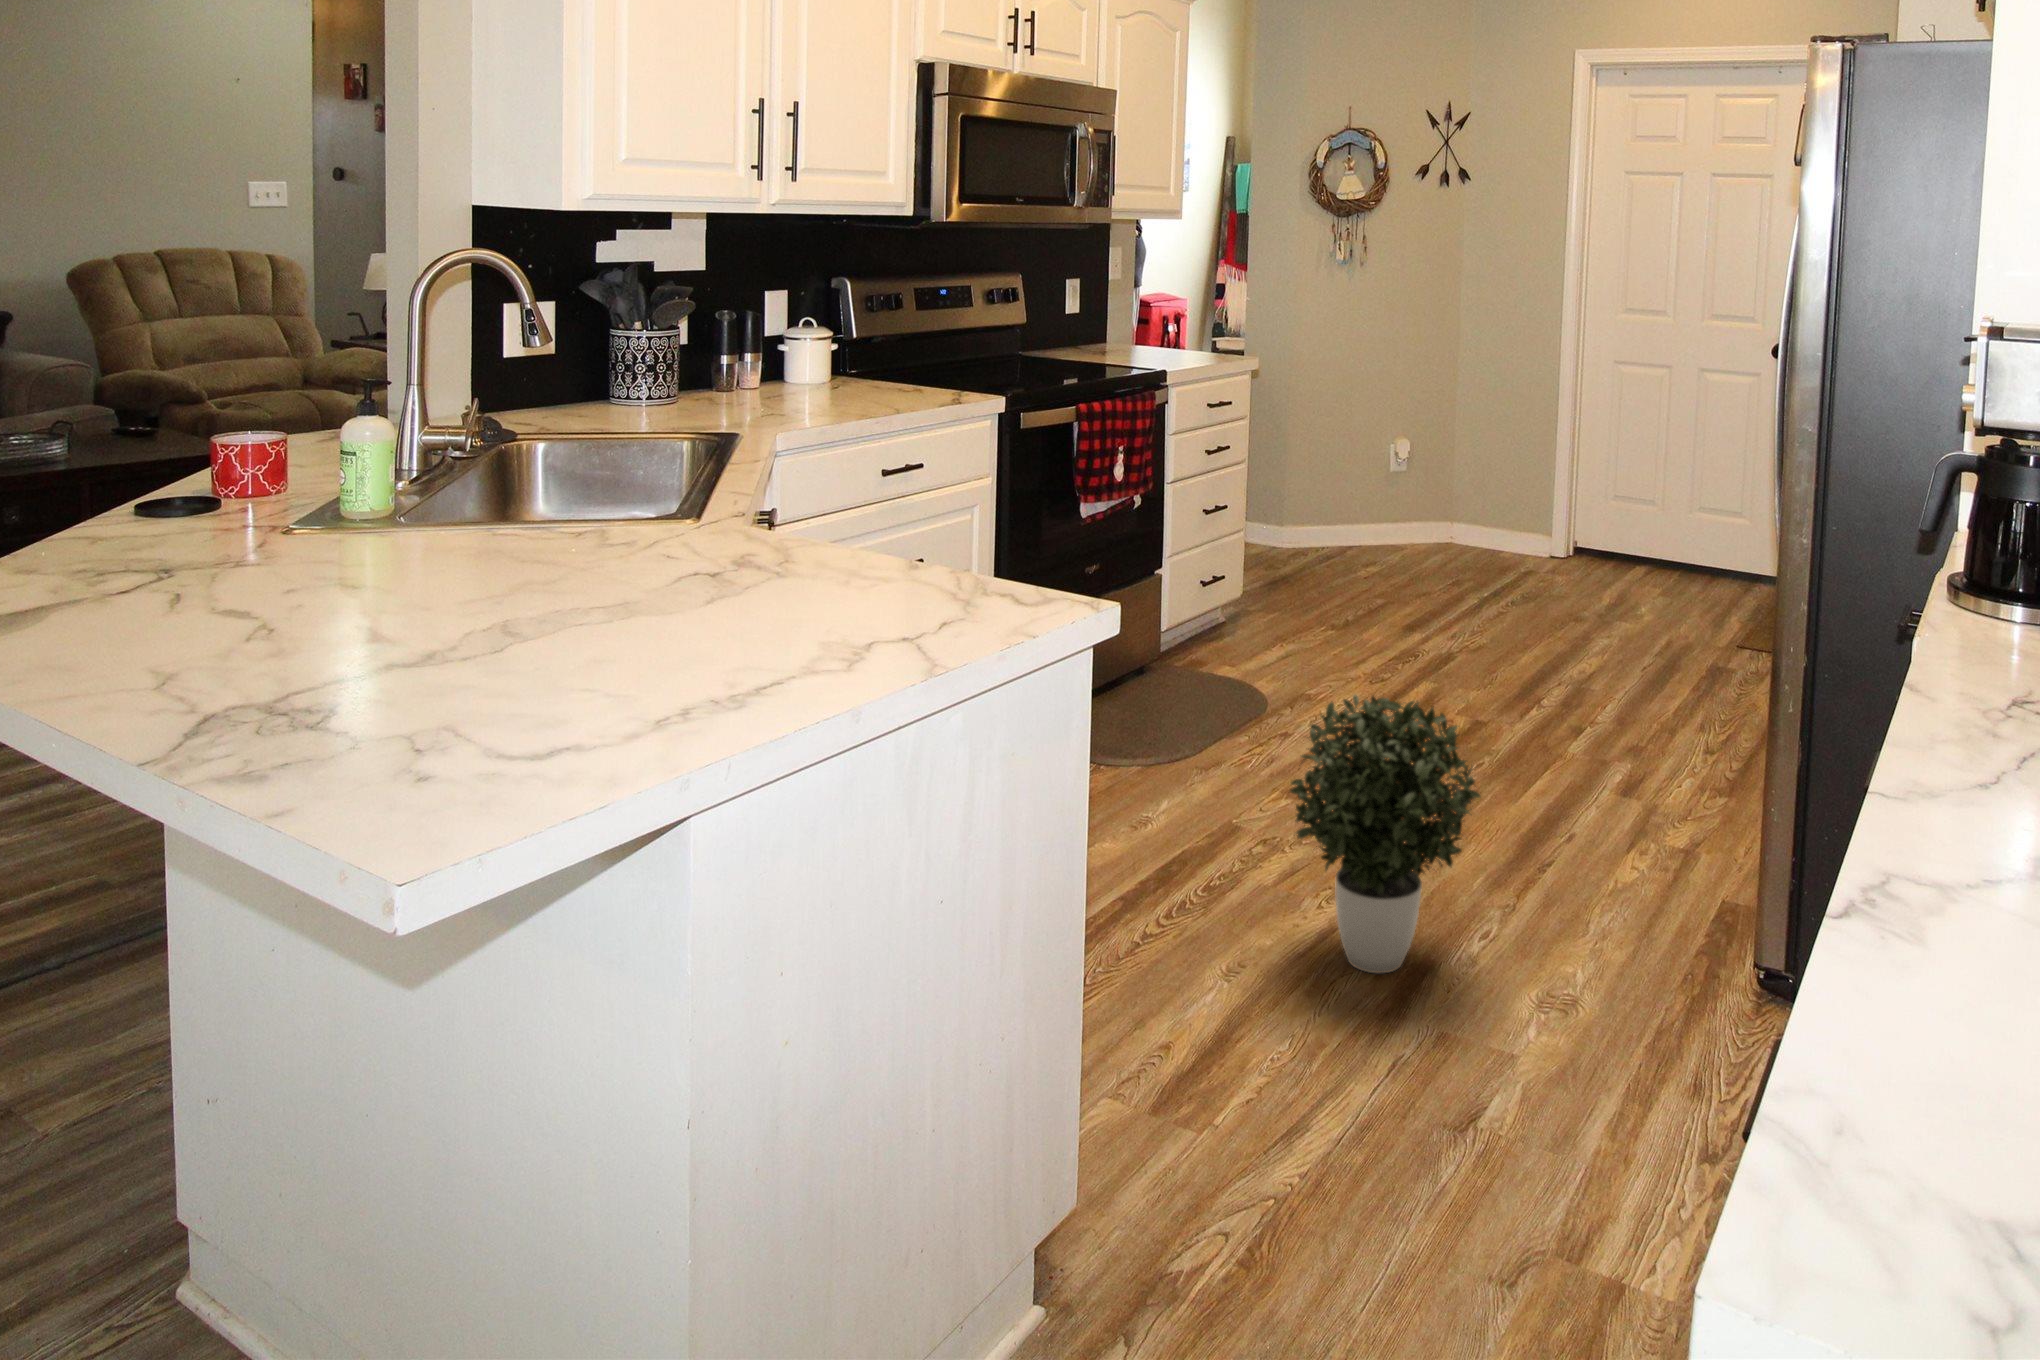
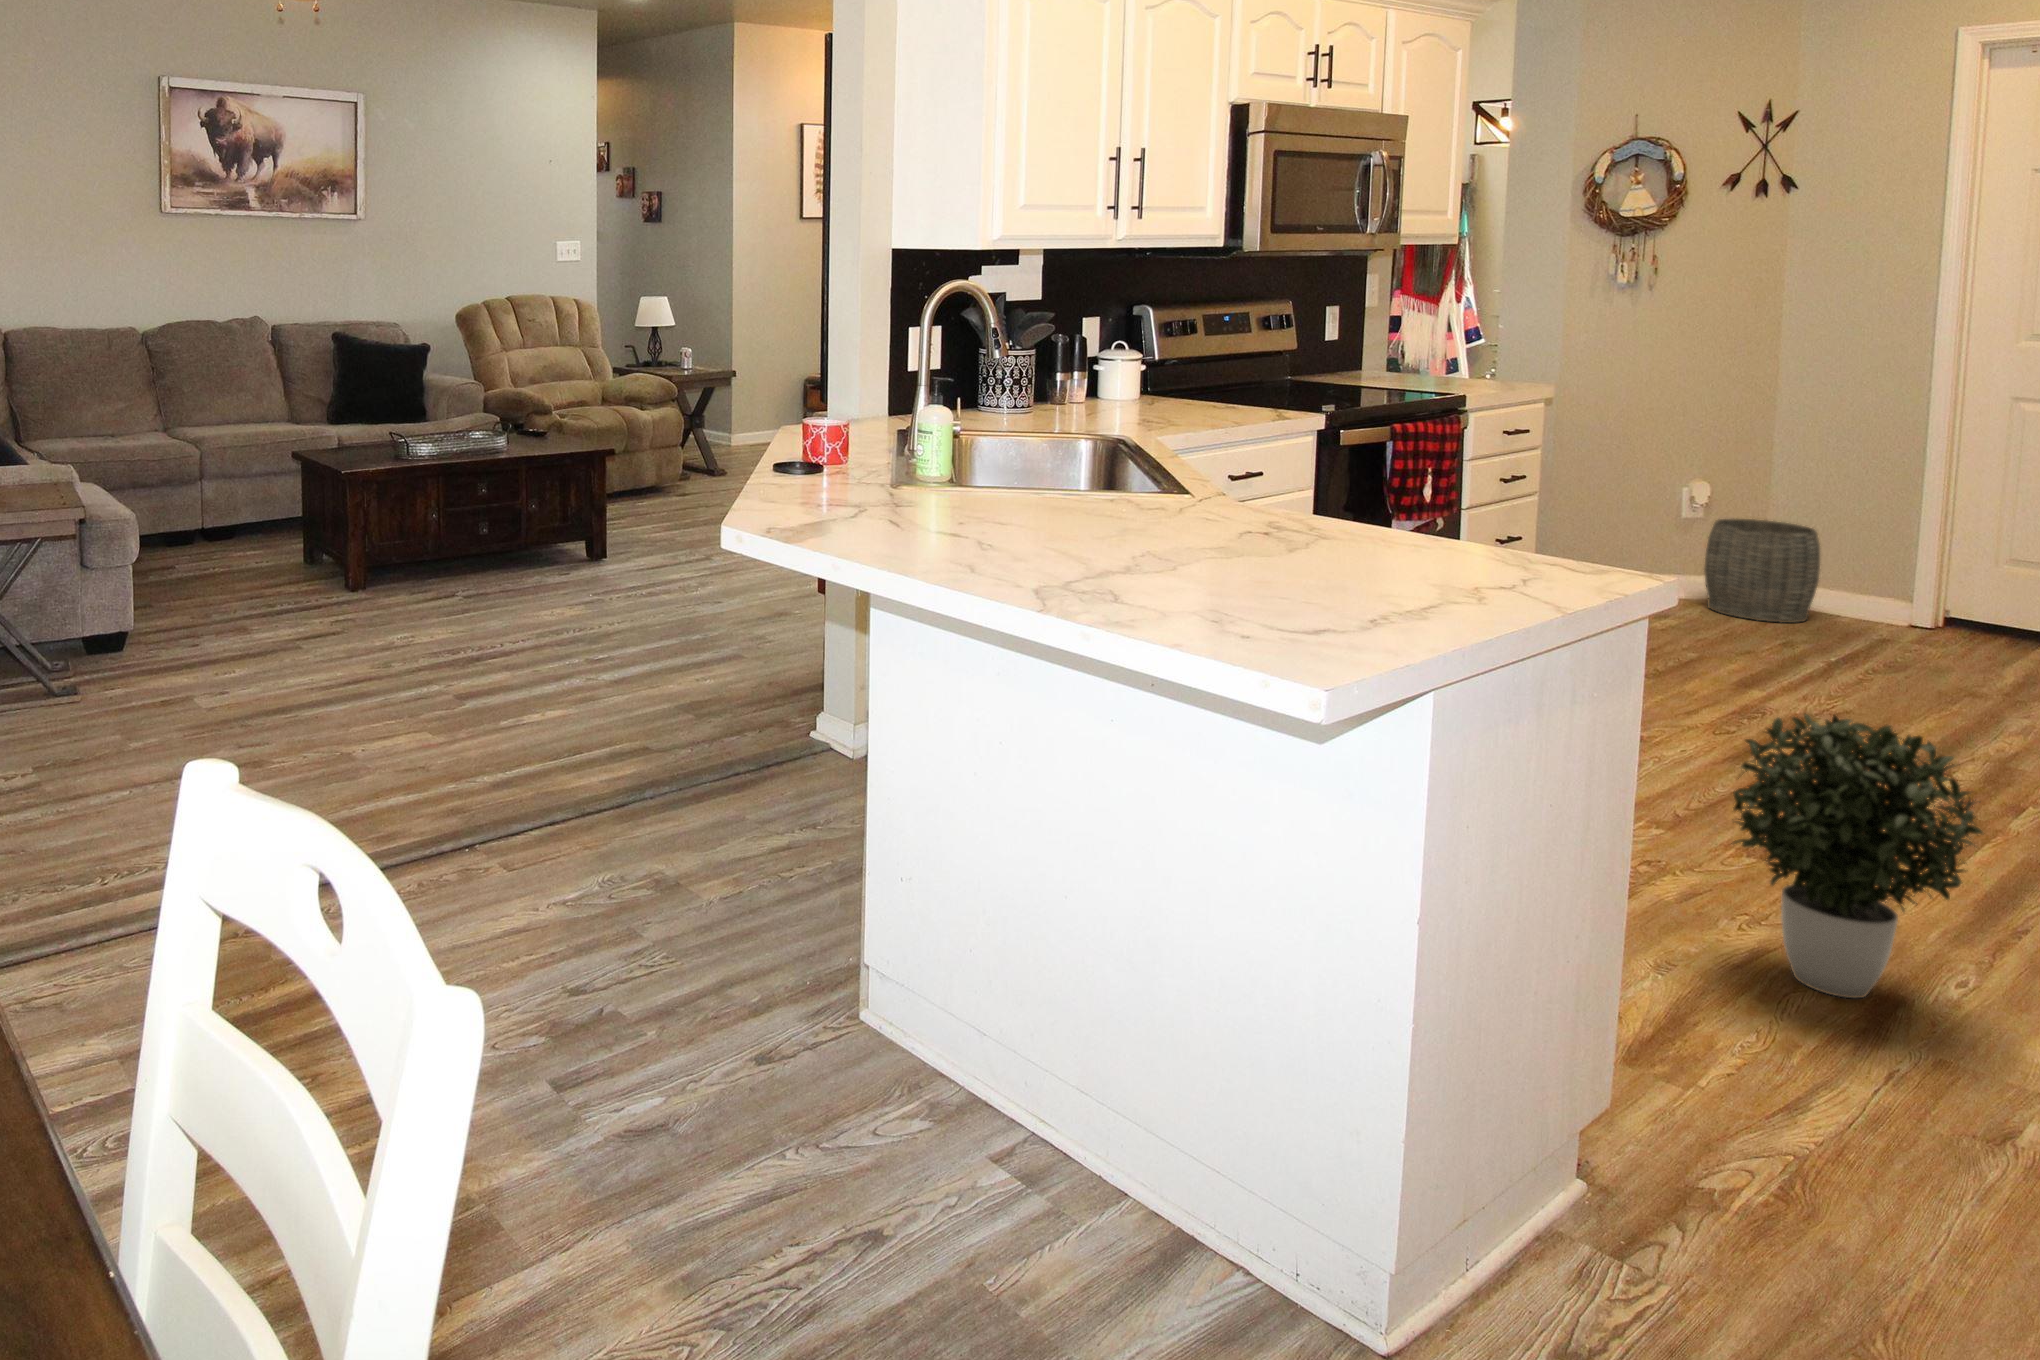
woven basket: none [1408,473,1489,566] -> present [1704,519,1820,623]

